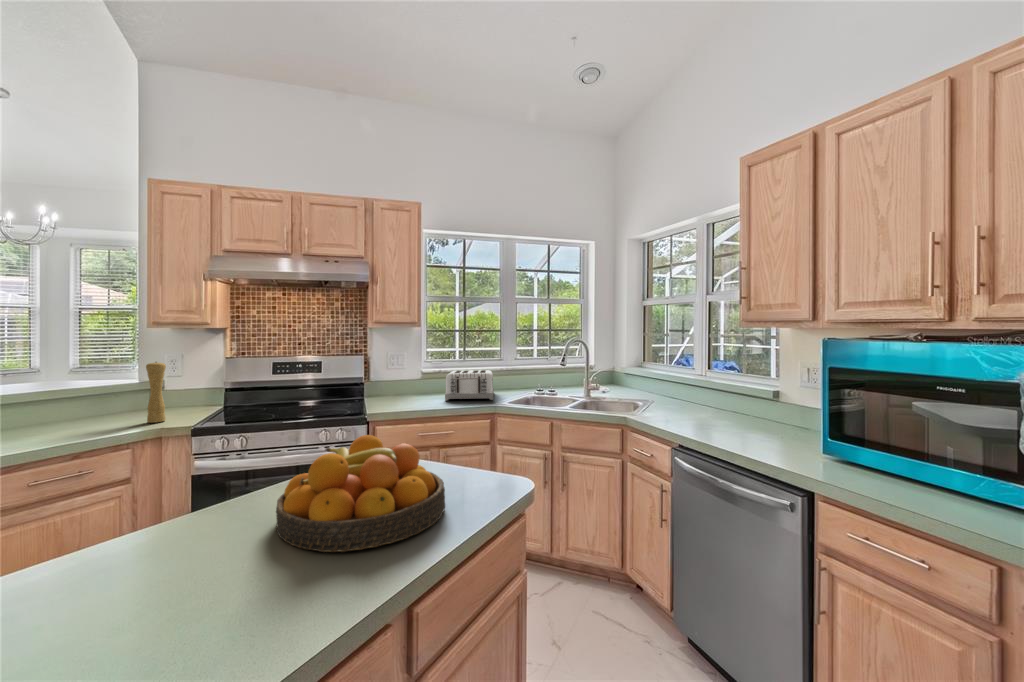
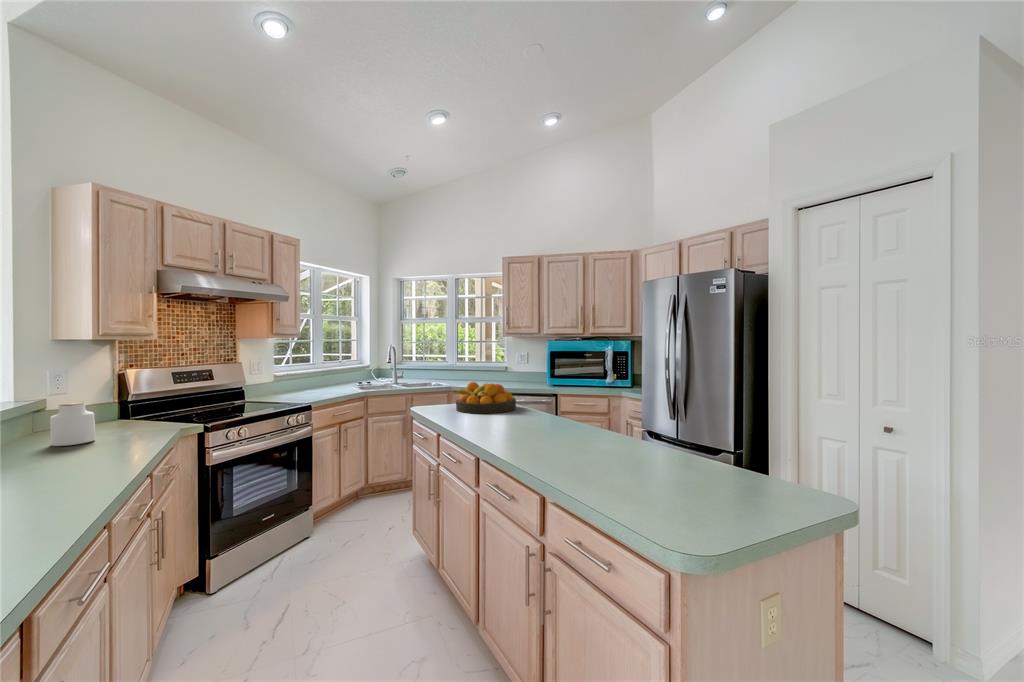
pepper mill: present [146,362,166,423] -> none [110,374,130,434]
toaster: present [445,370,494,400] -> none [300,370,353,395]
jar: none [77,388,121,429] -> present [50,403,95,446]

